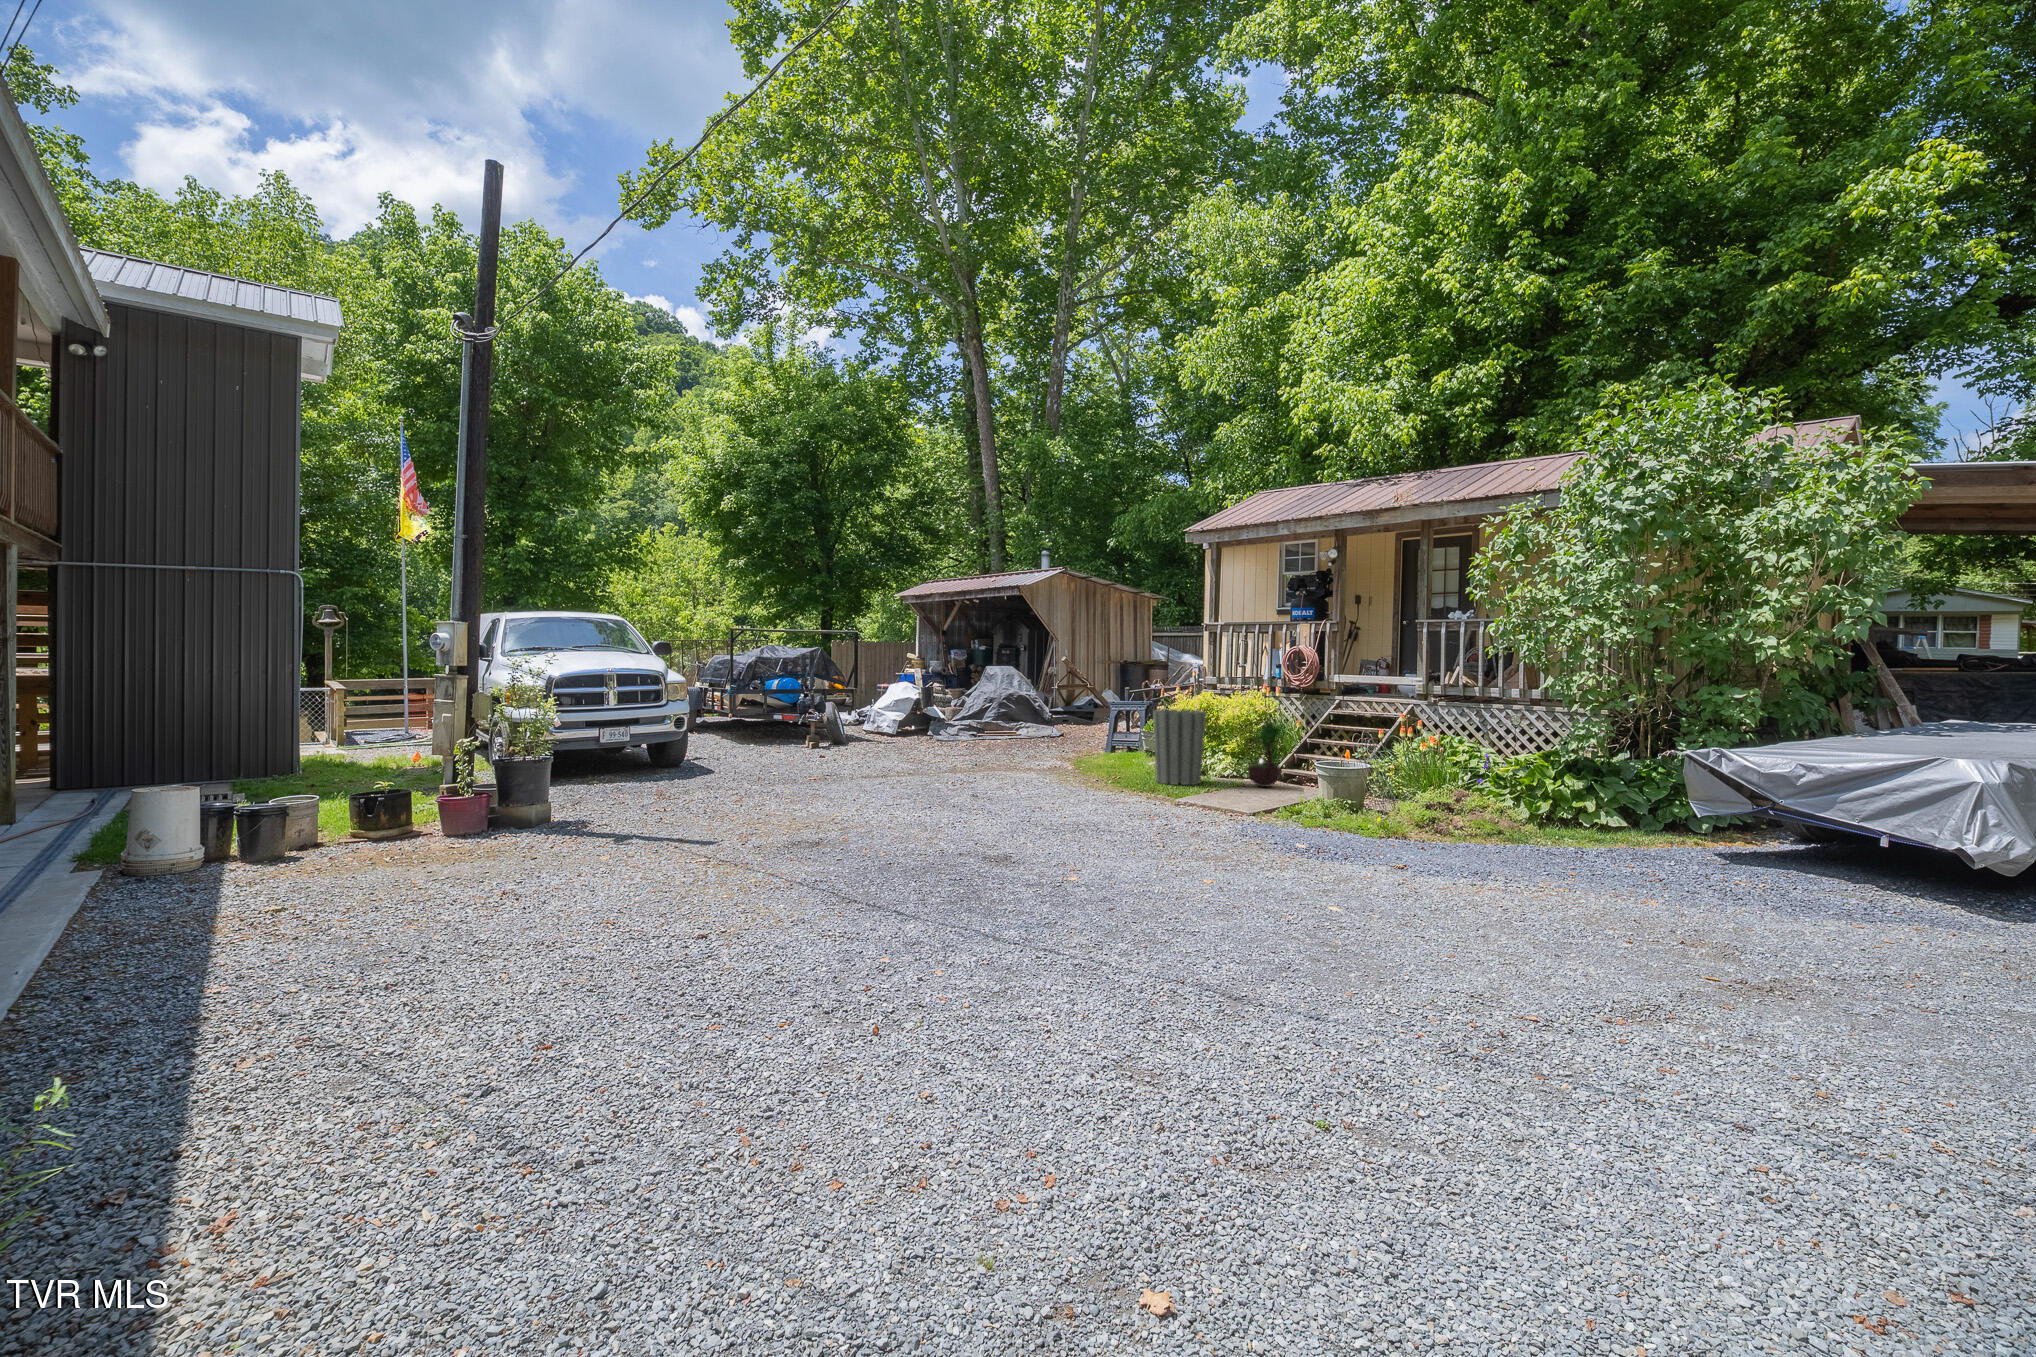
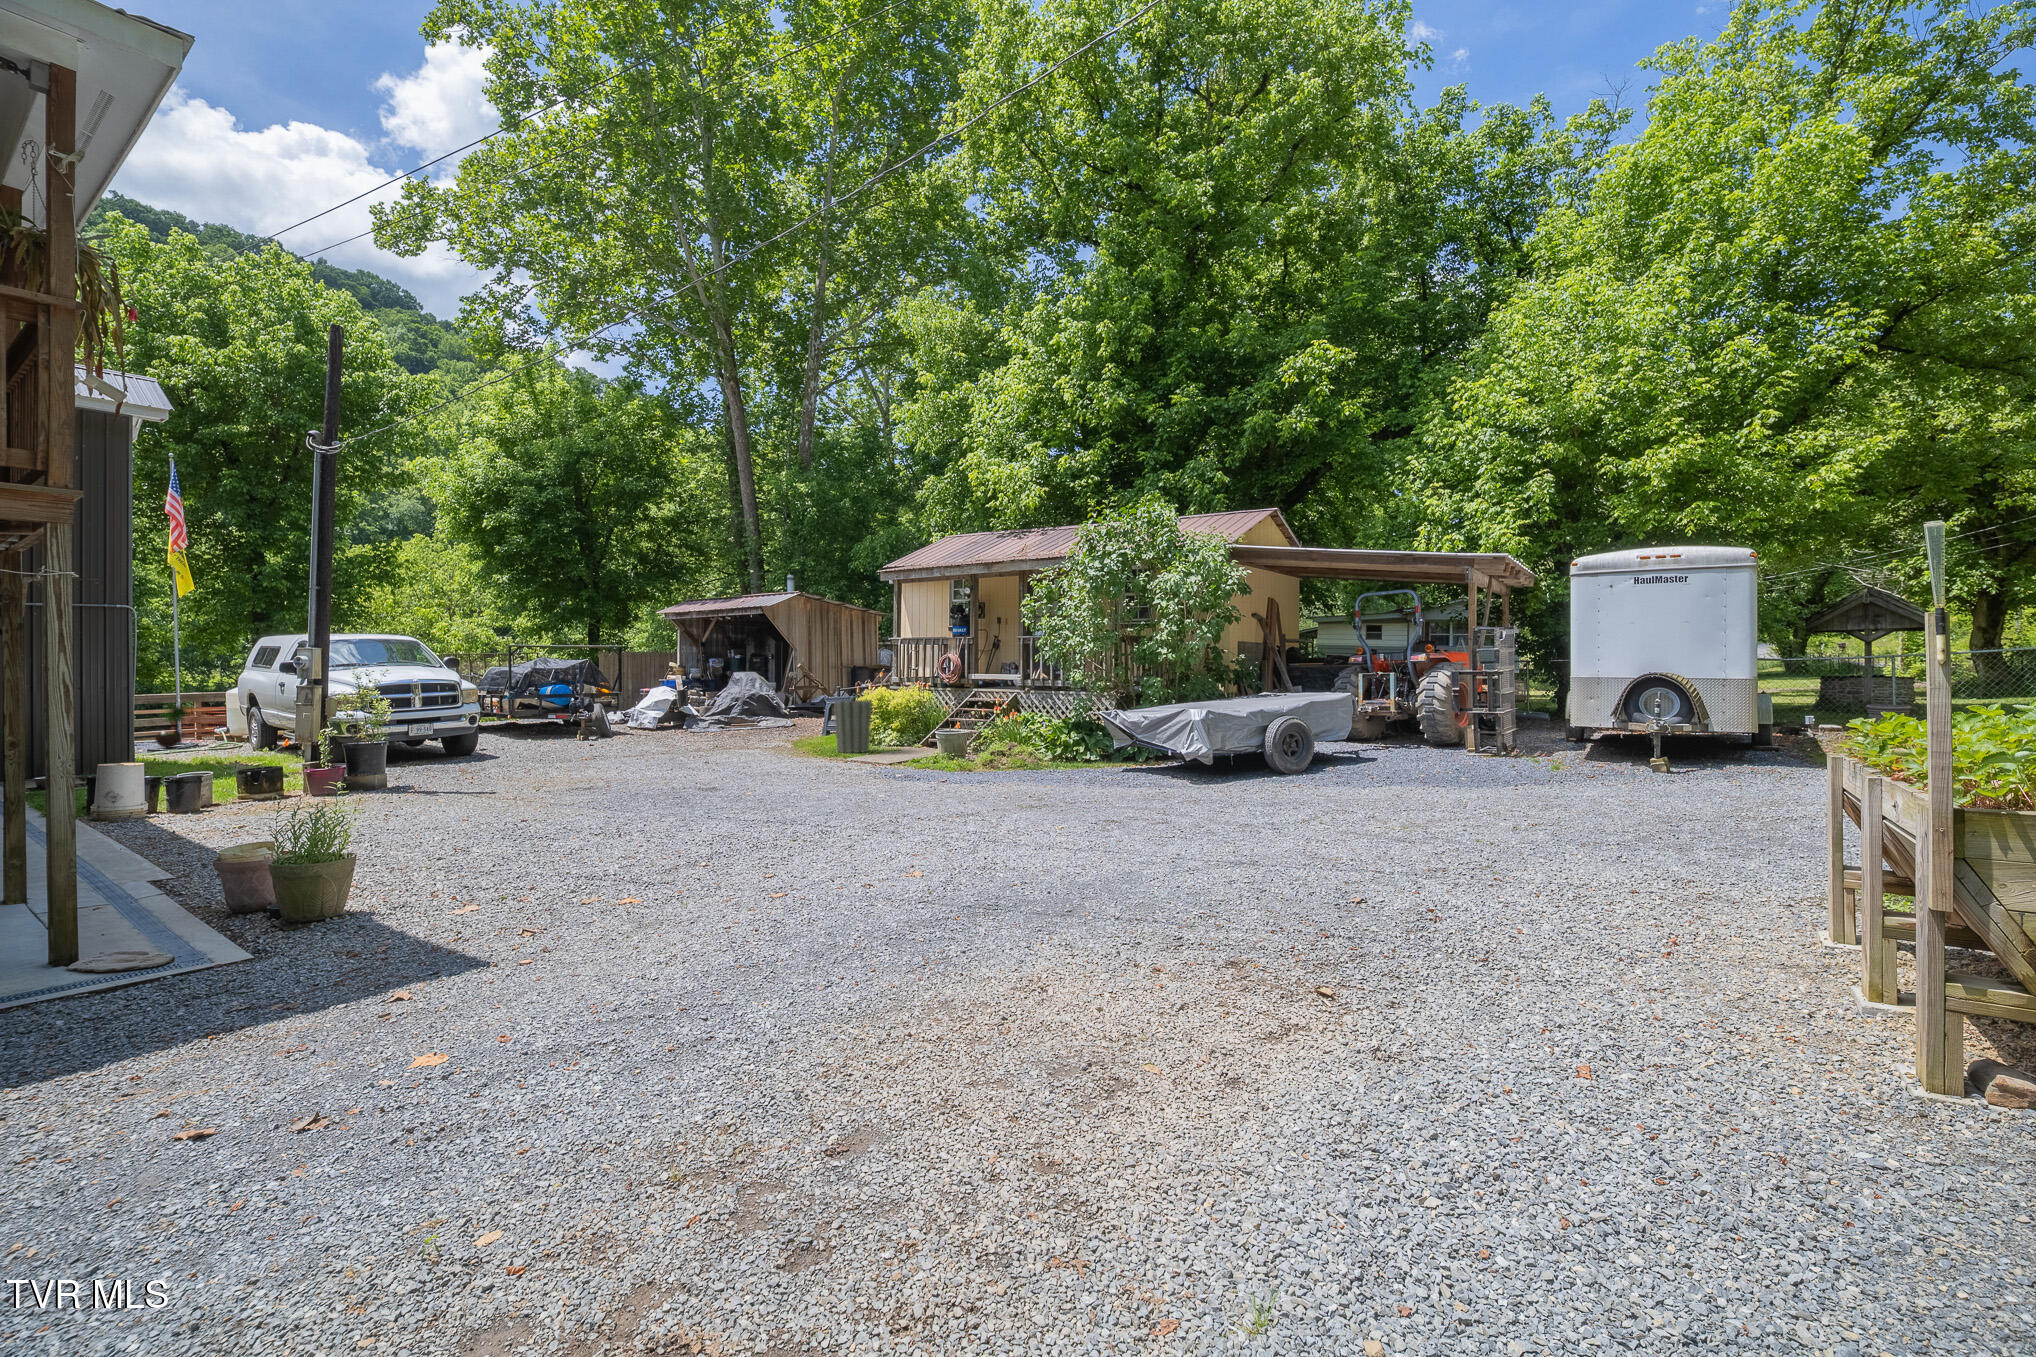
potted tree: present [1248,721,1287,787] -> present [155,706,188,748]

